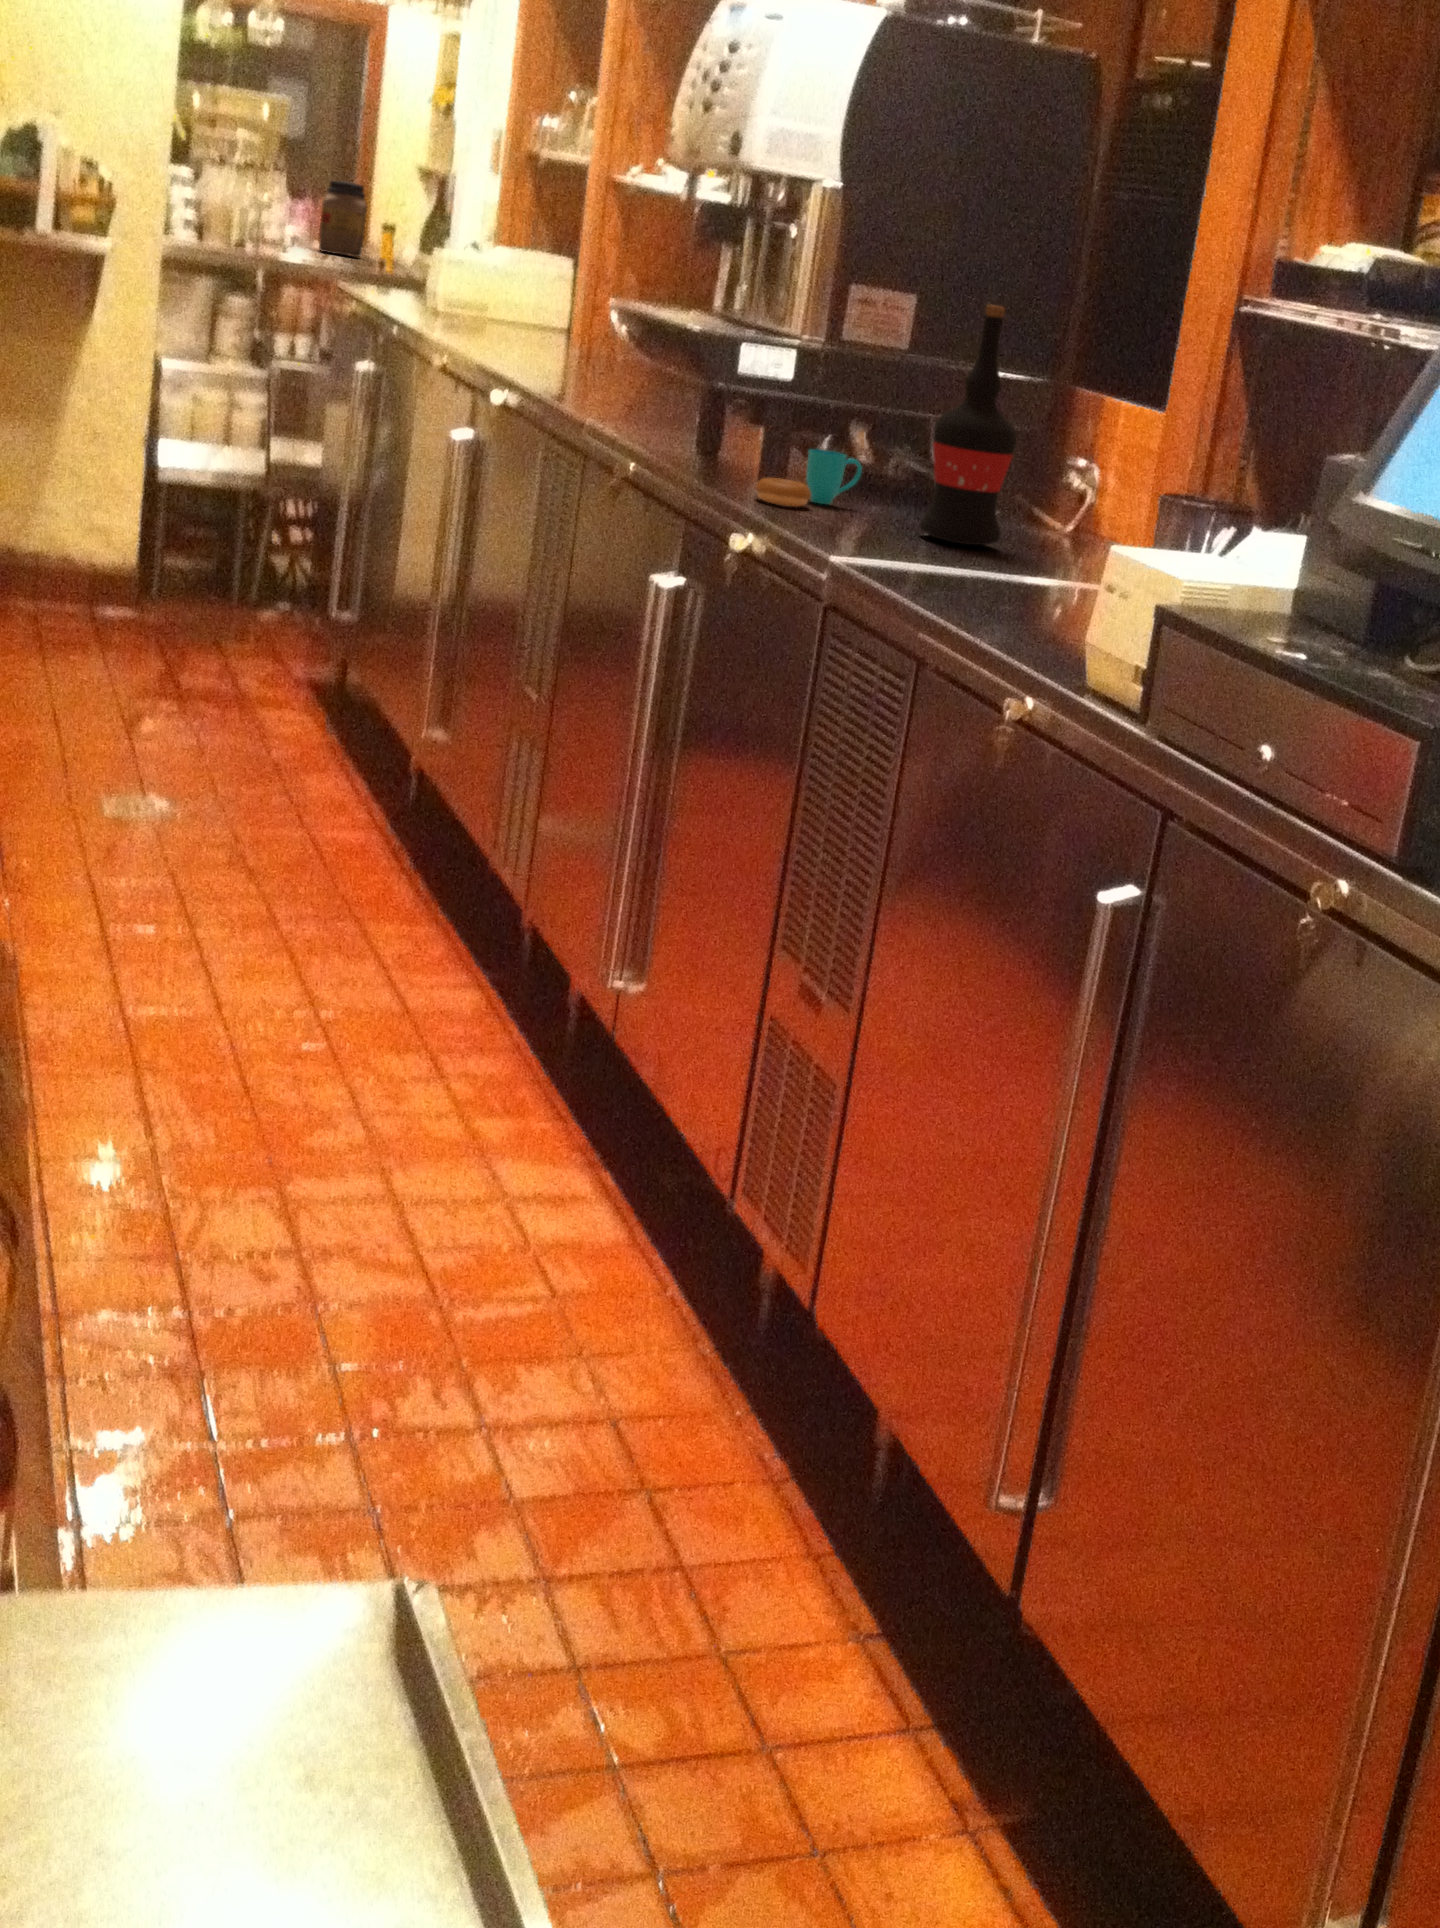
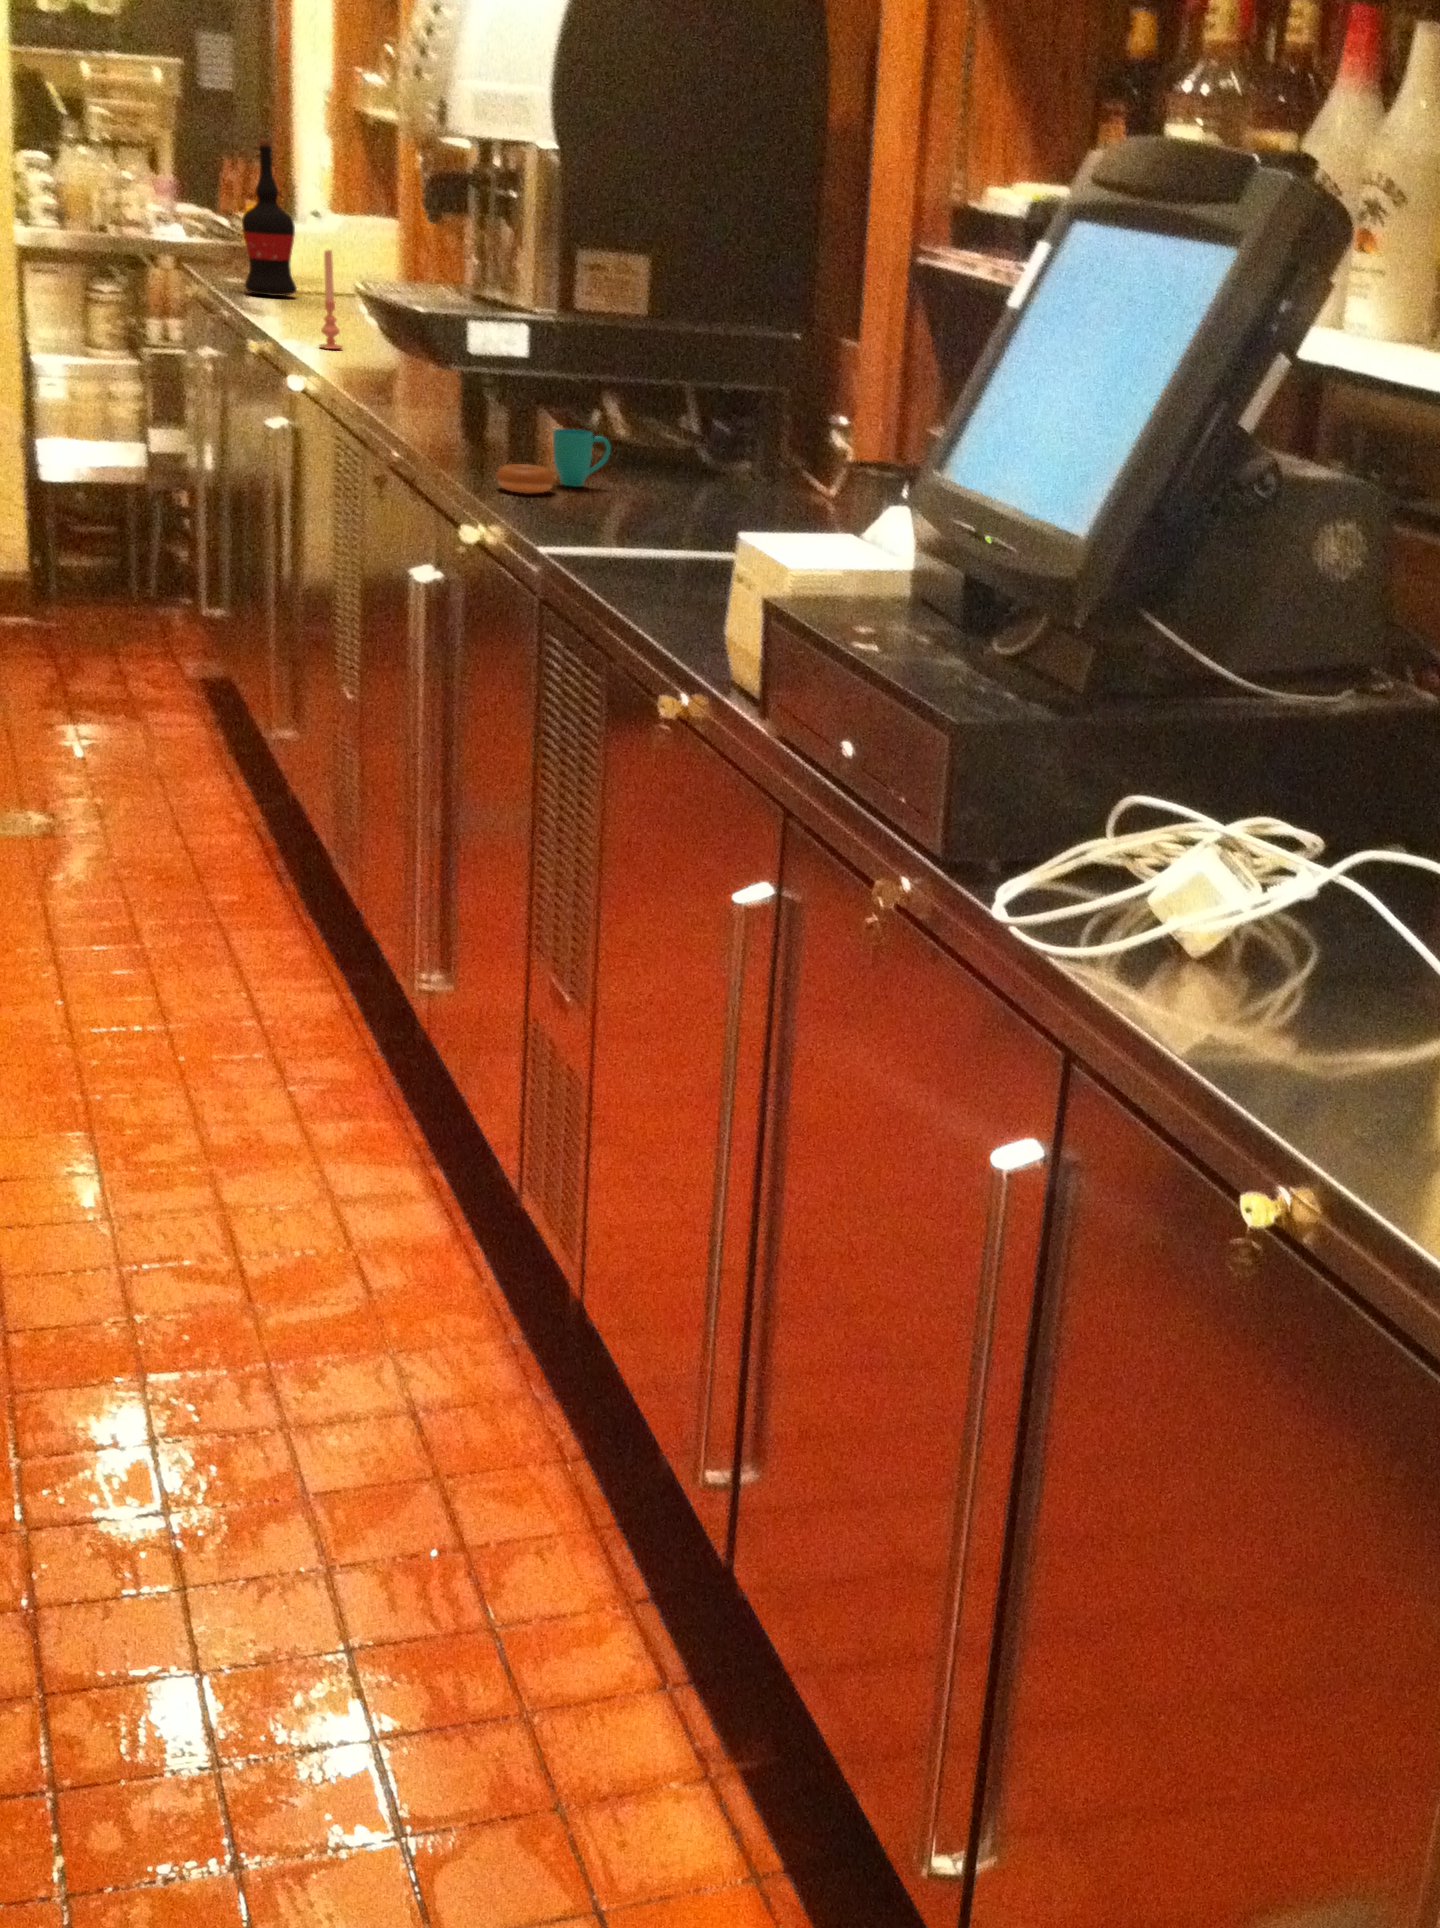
jar: present [319,181,367,257] -> none [172,148,221,229]
candle: none [514,274,539,367] -> present [319,250,342,349]
wine bottle: present [920,305,1016,545] -> present [242,139,297,296]

